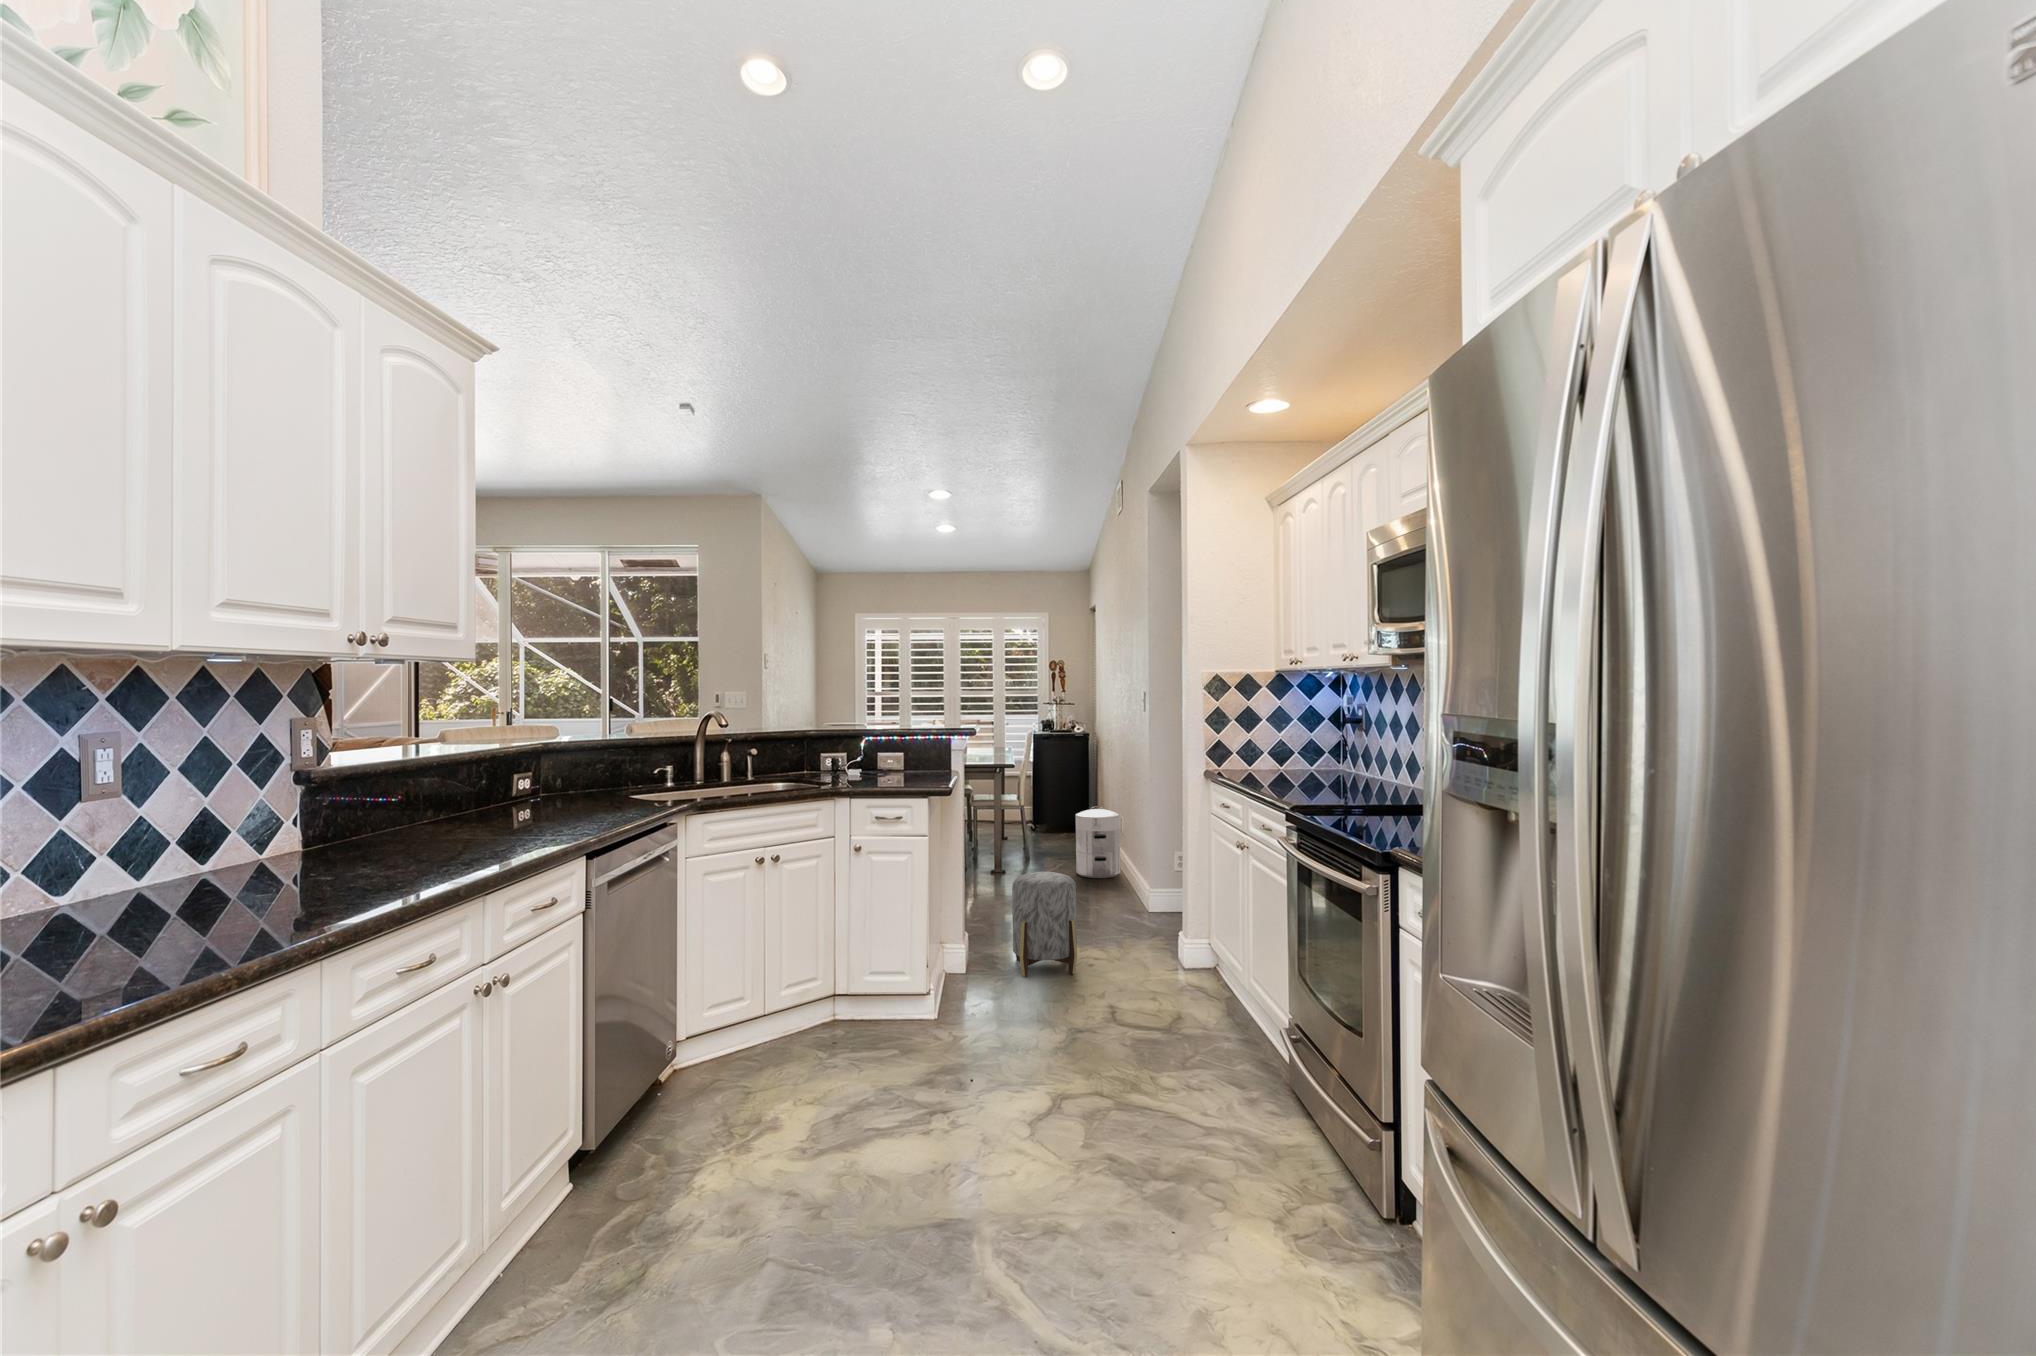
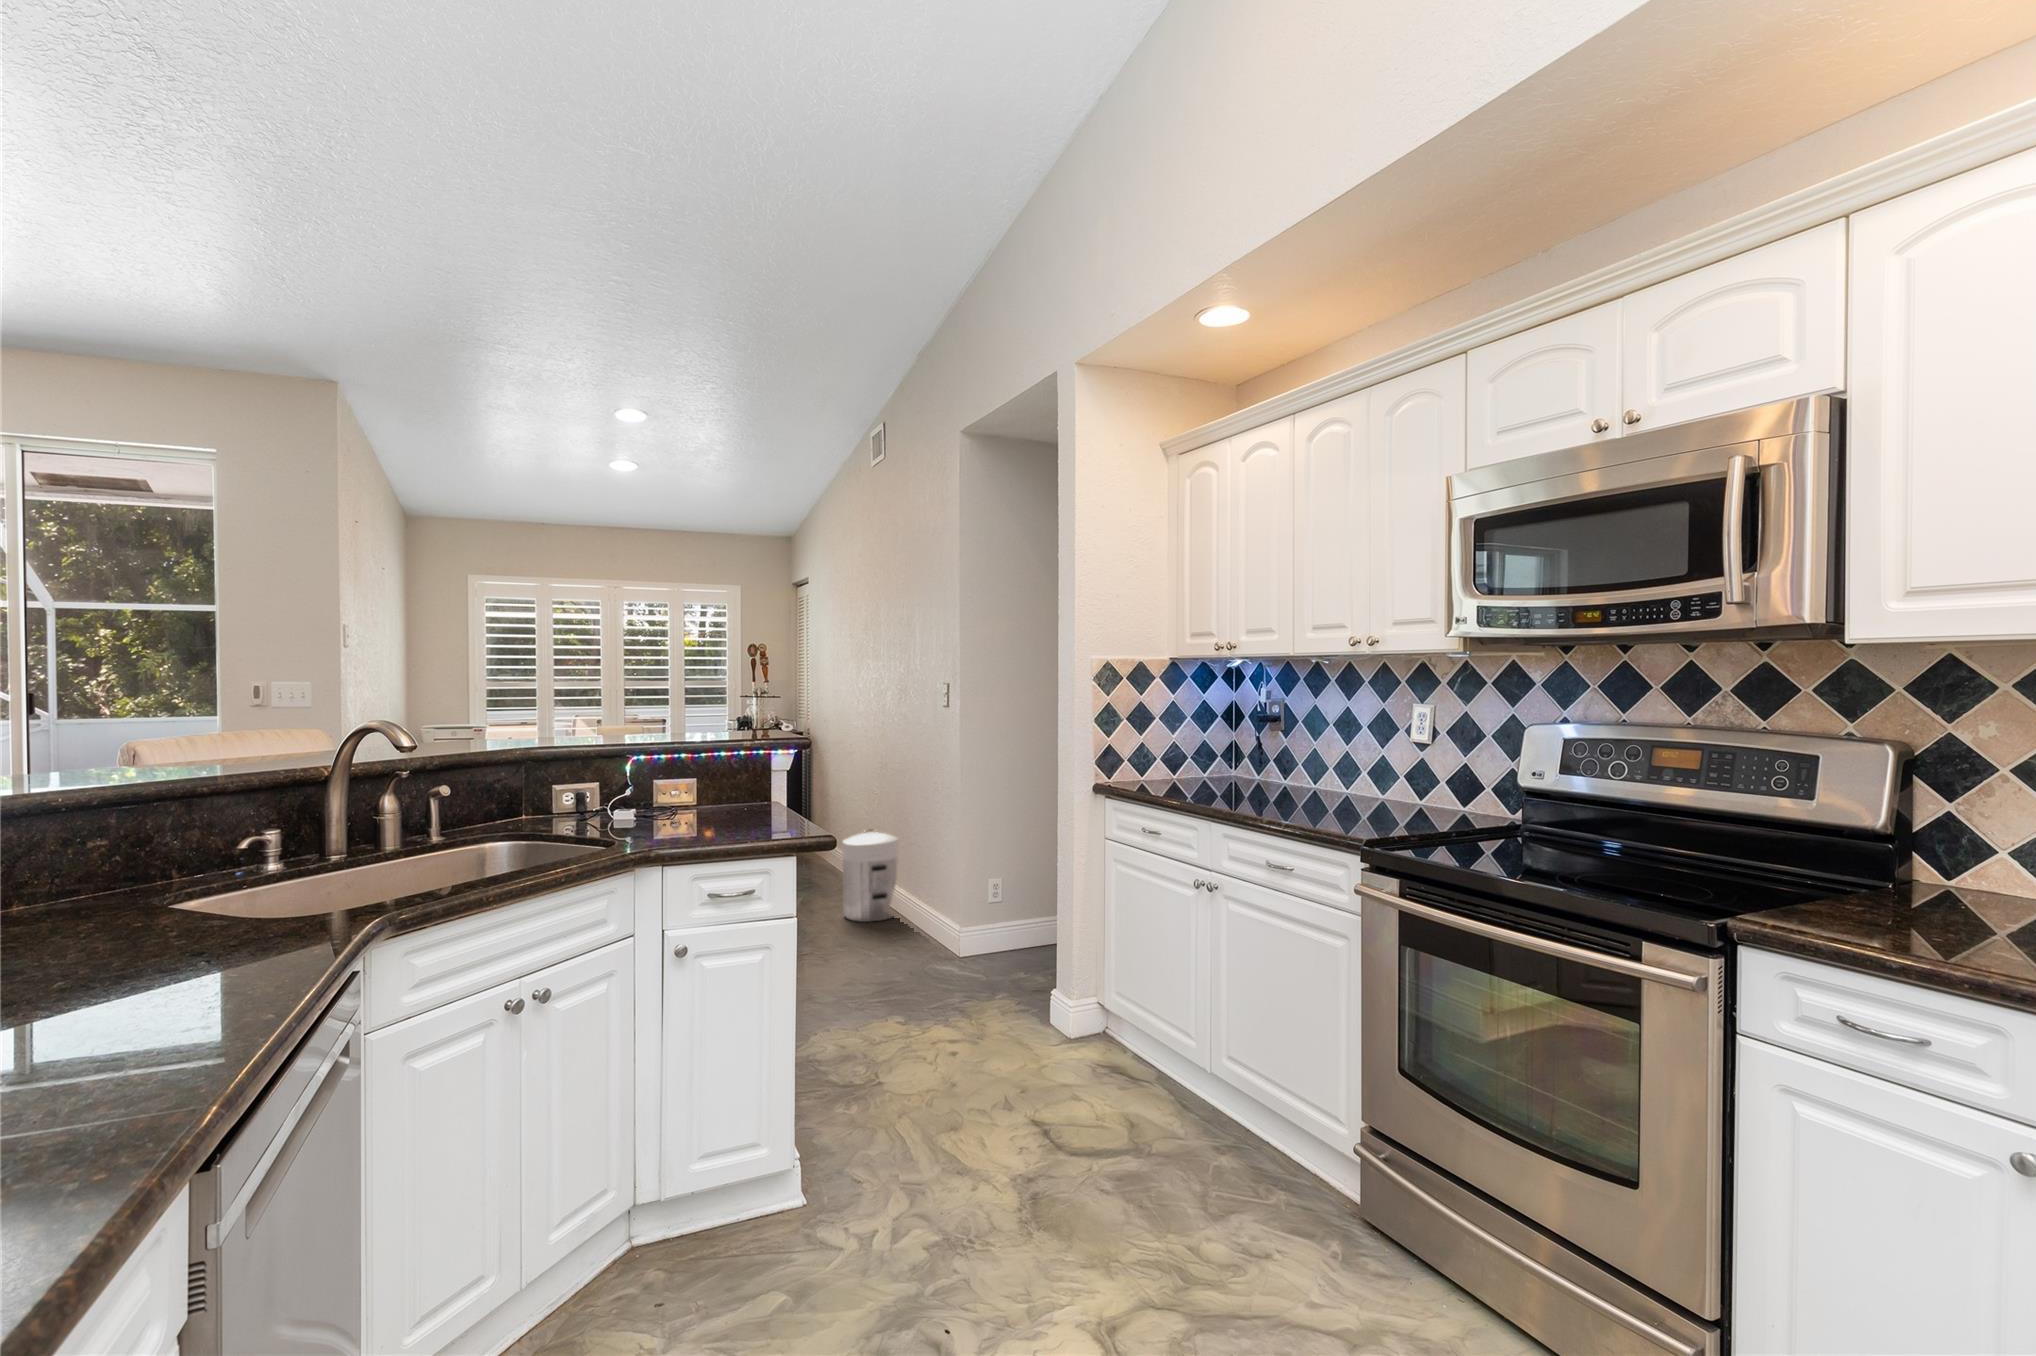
stool: present [1012,872,1077,977] -> none [852,931,952,1084]

